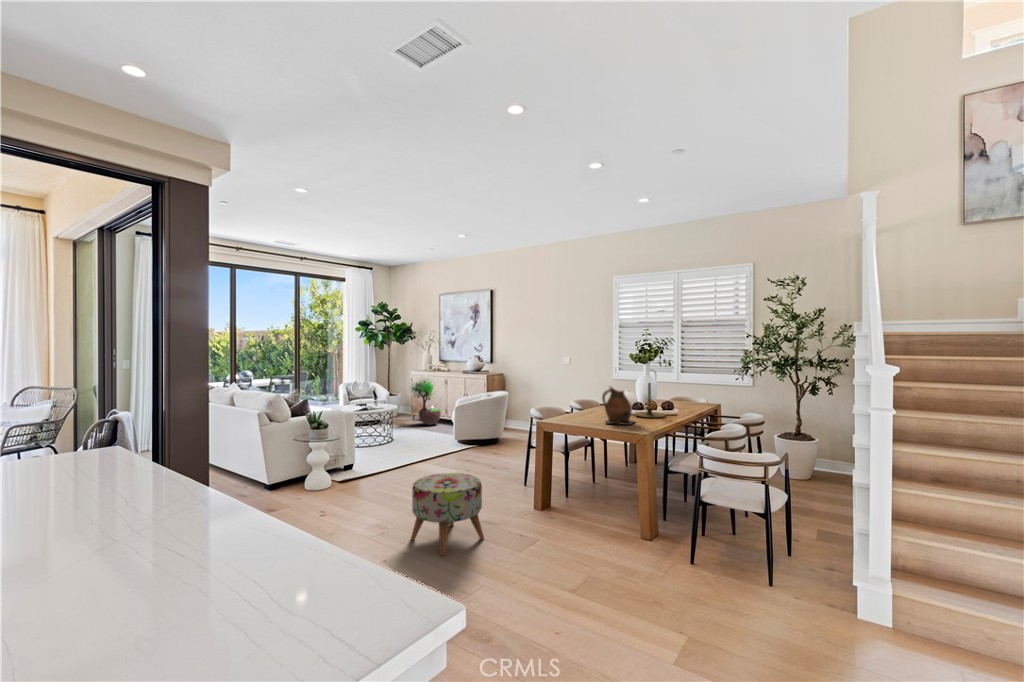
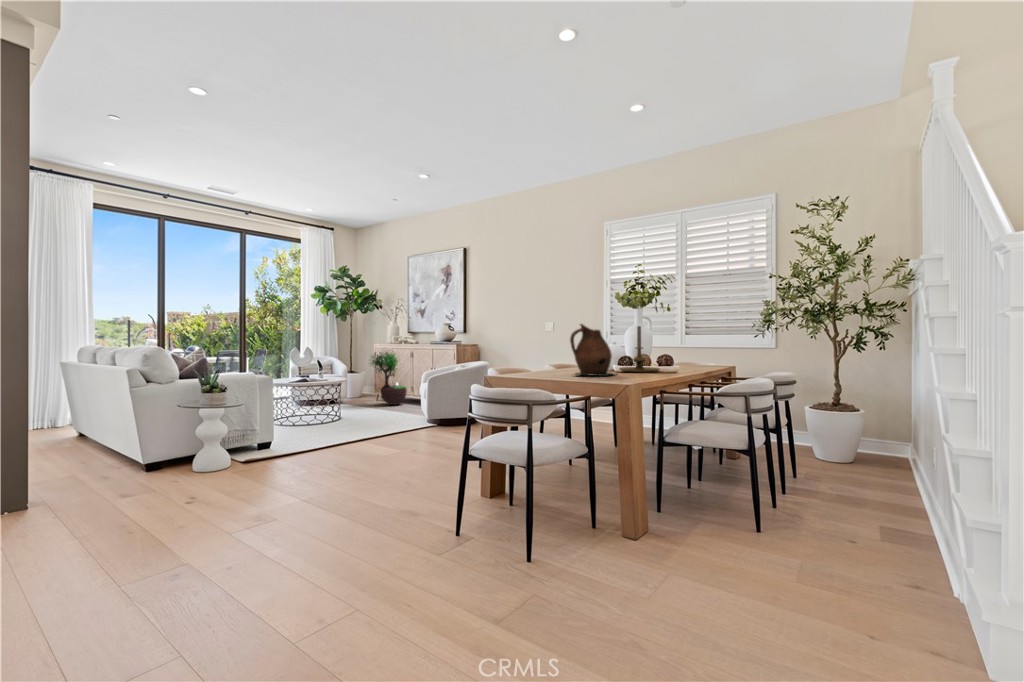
ottoman: present [411,473,484,556] -> none [286,443,394,560]

